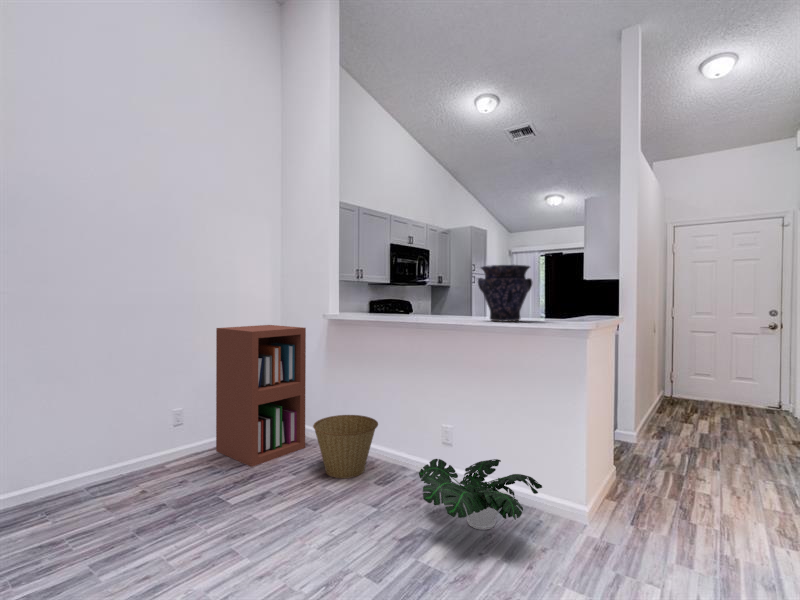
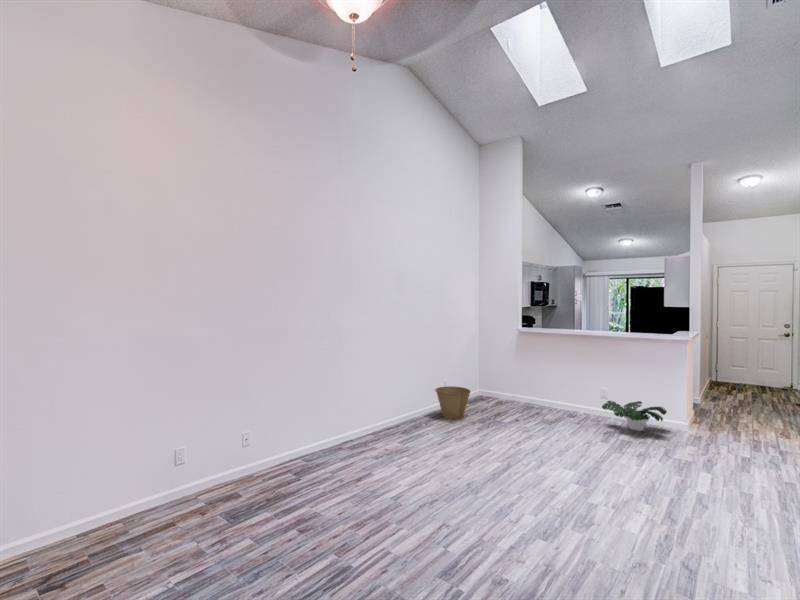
vase: present [478,265,532,322] -> none [629,308,656,335]
bookshelf: present [216,325,306,467] -> none [463,333,510,409]
basket: present [313,415,378,478] -> present [435,386,470,419]

